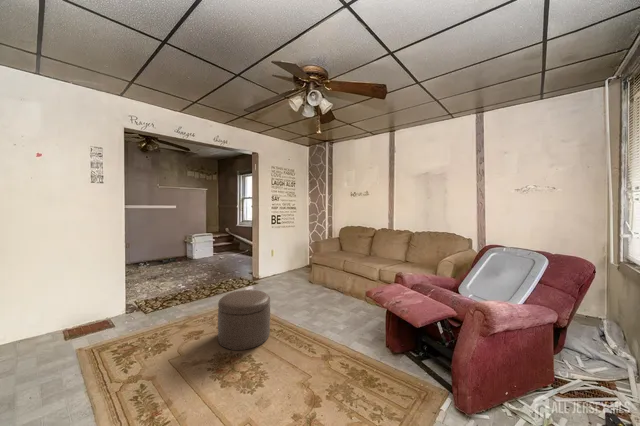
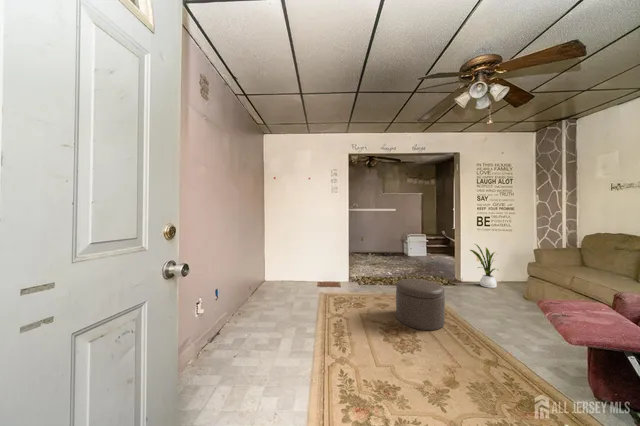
house plant: none [267,241,291,279] -> present [470,244,498,288]

